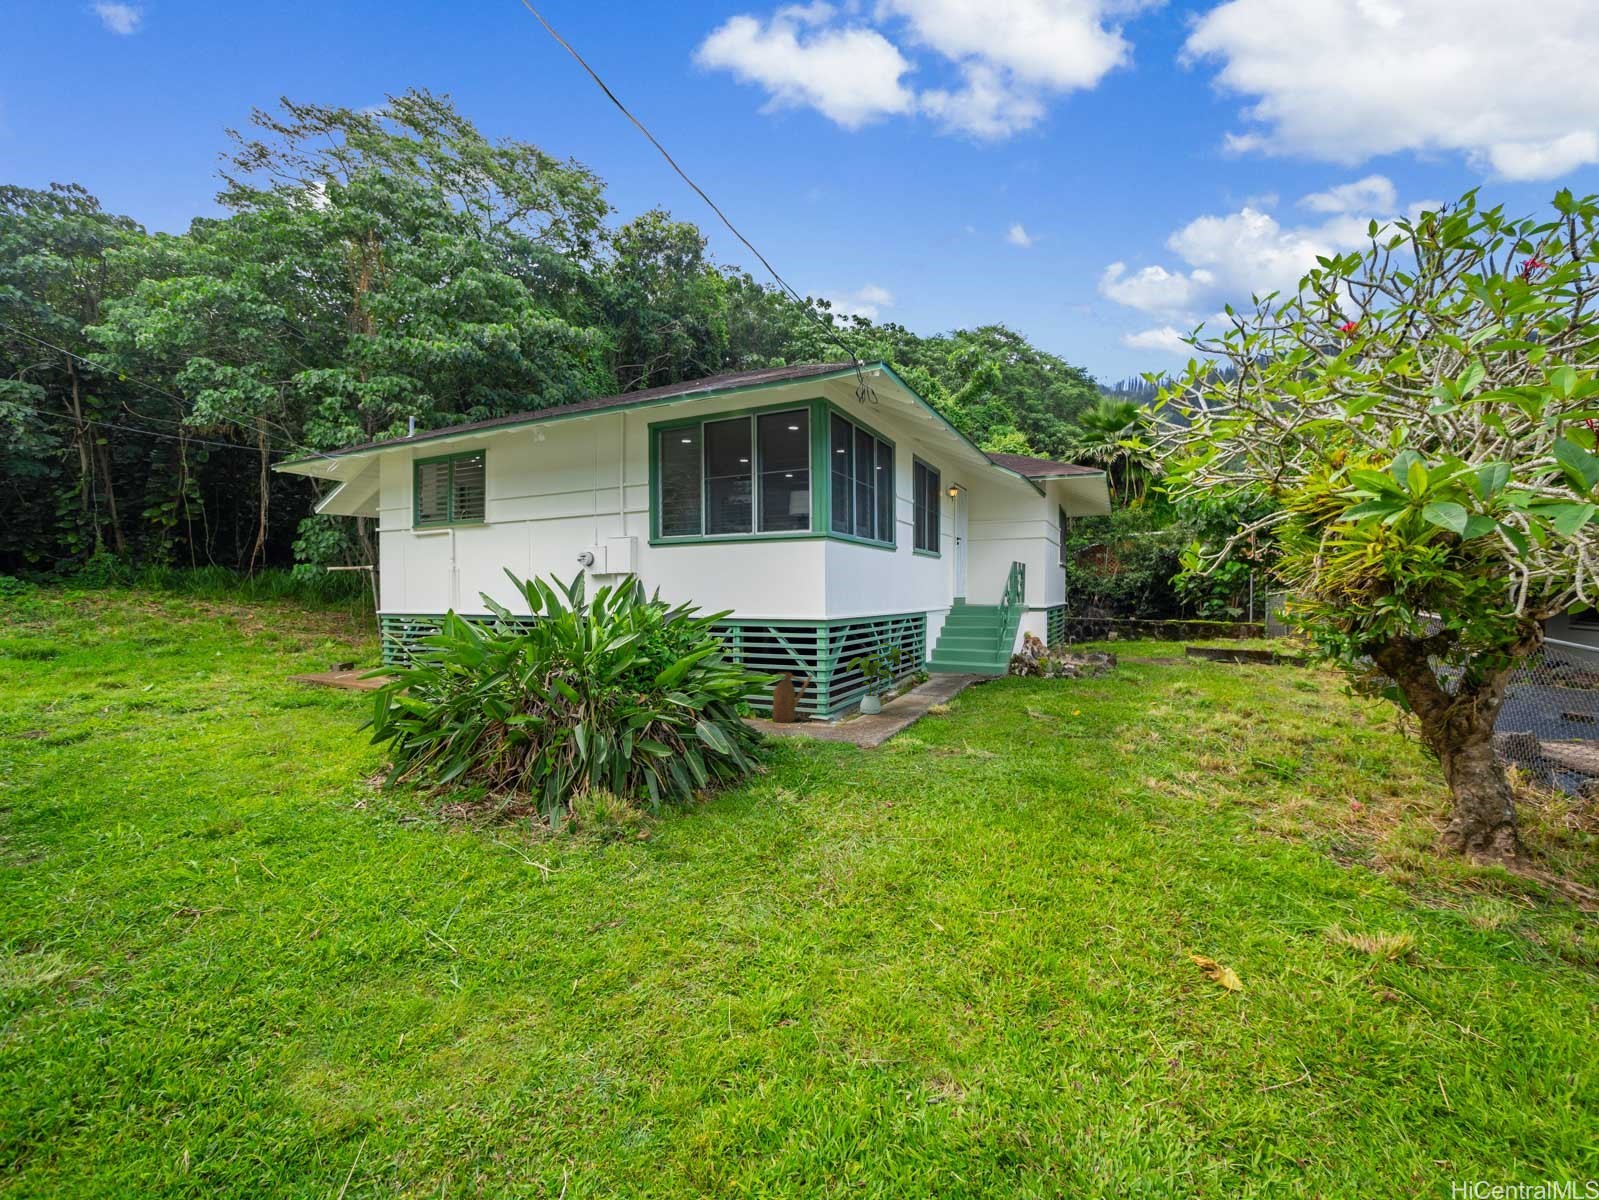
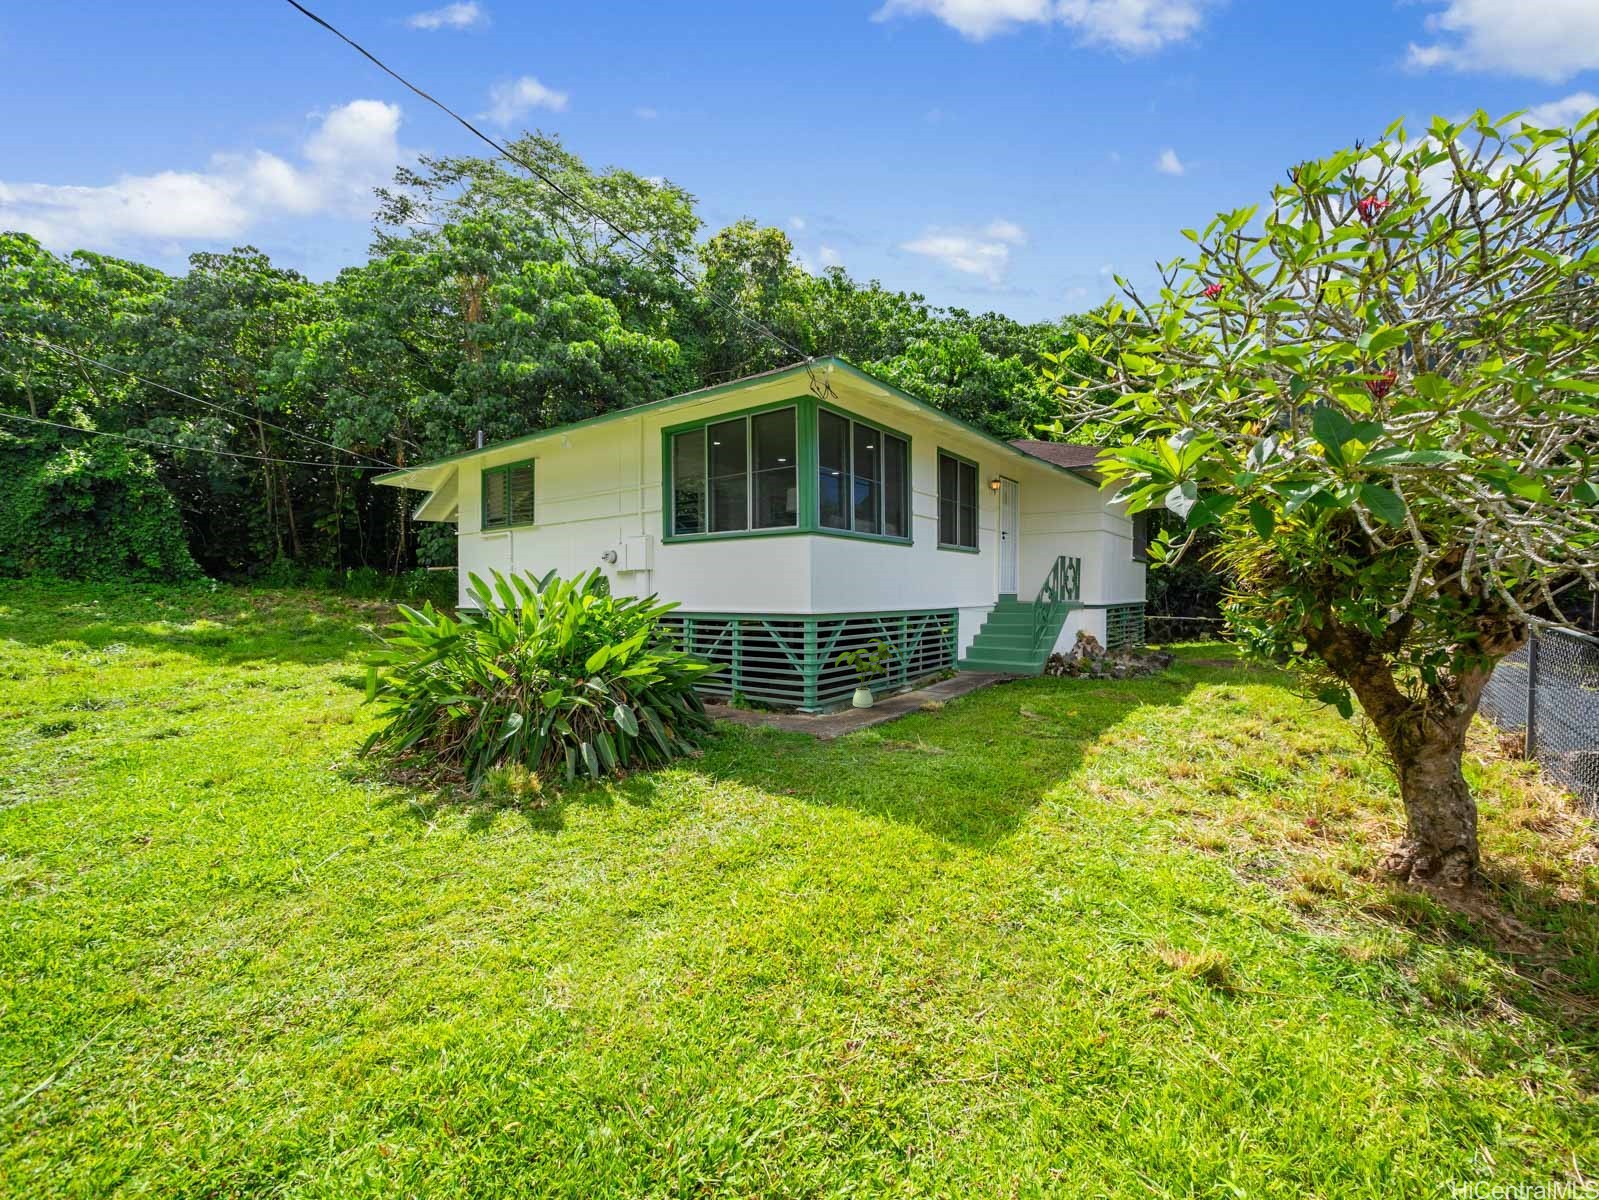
watering can: present [773,672,812,723] -> none [759,665,797,713]

